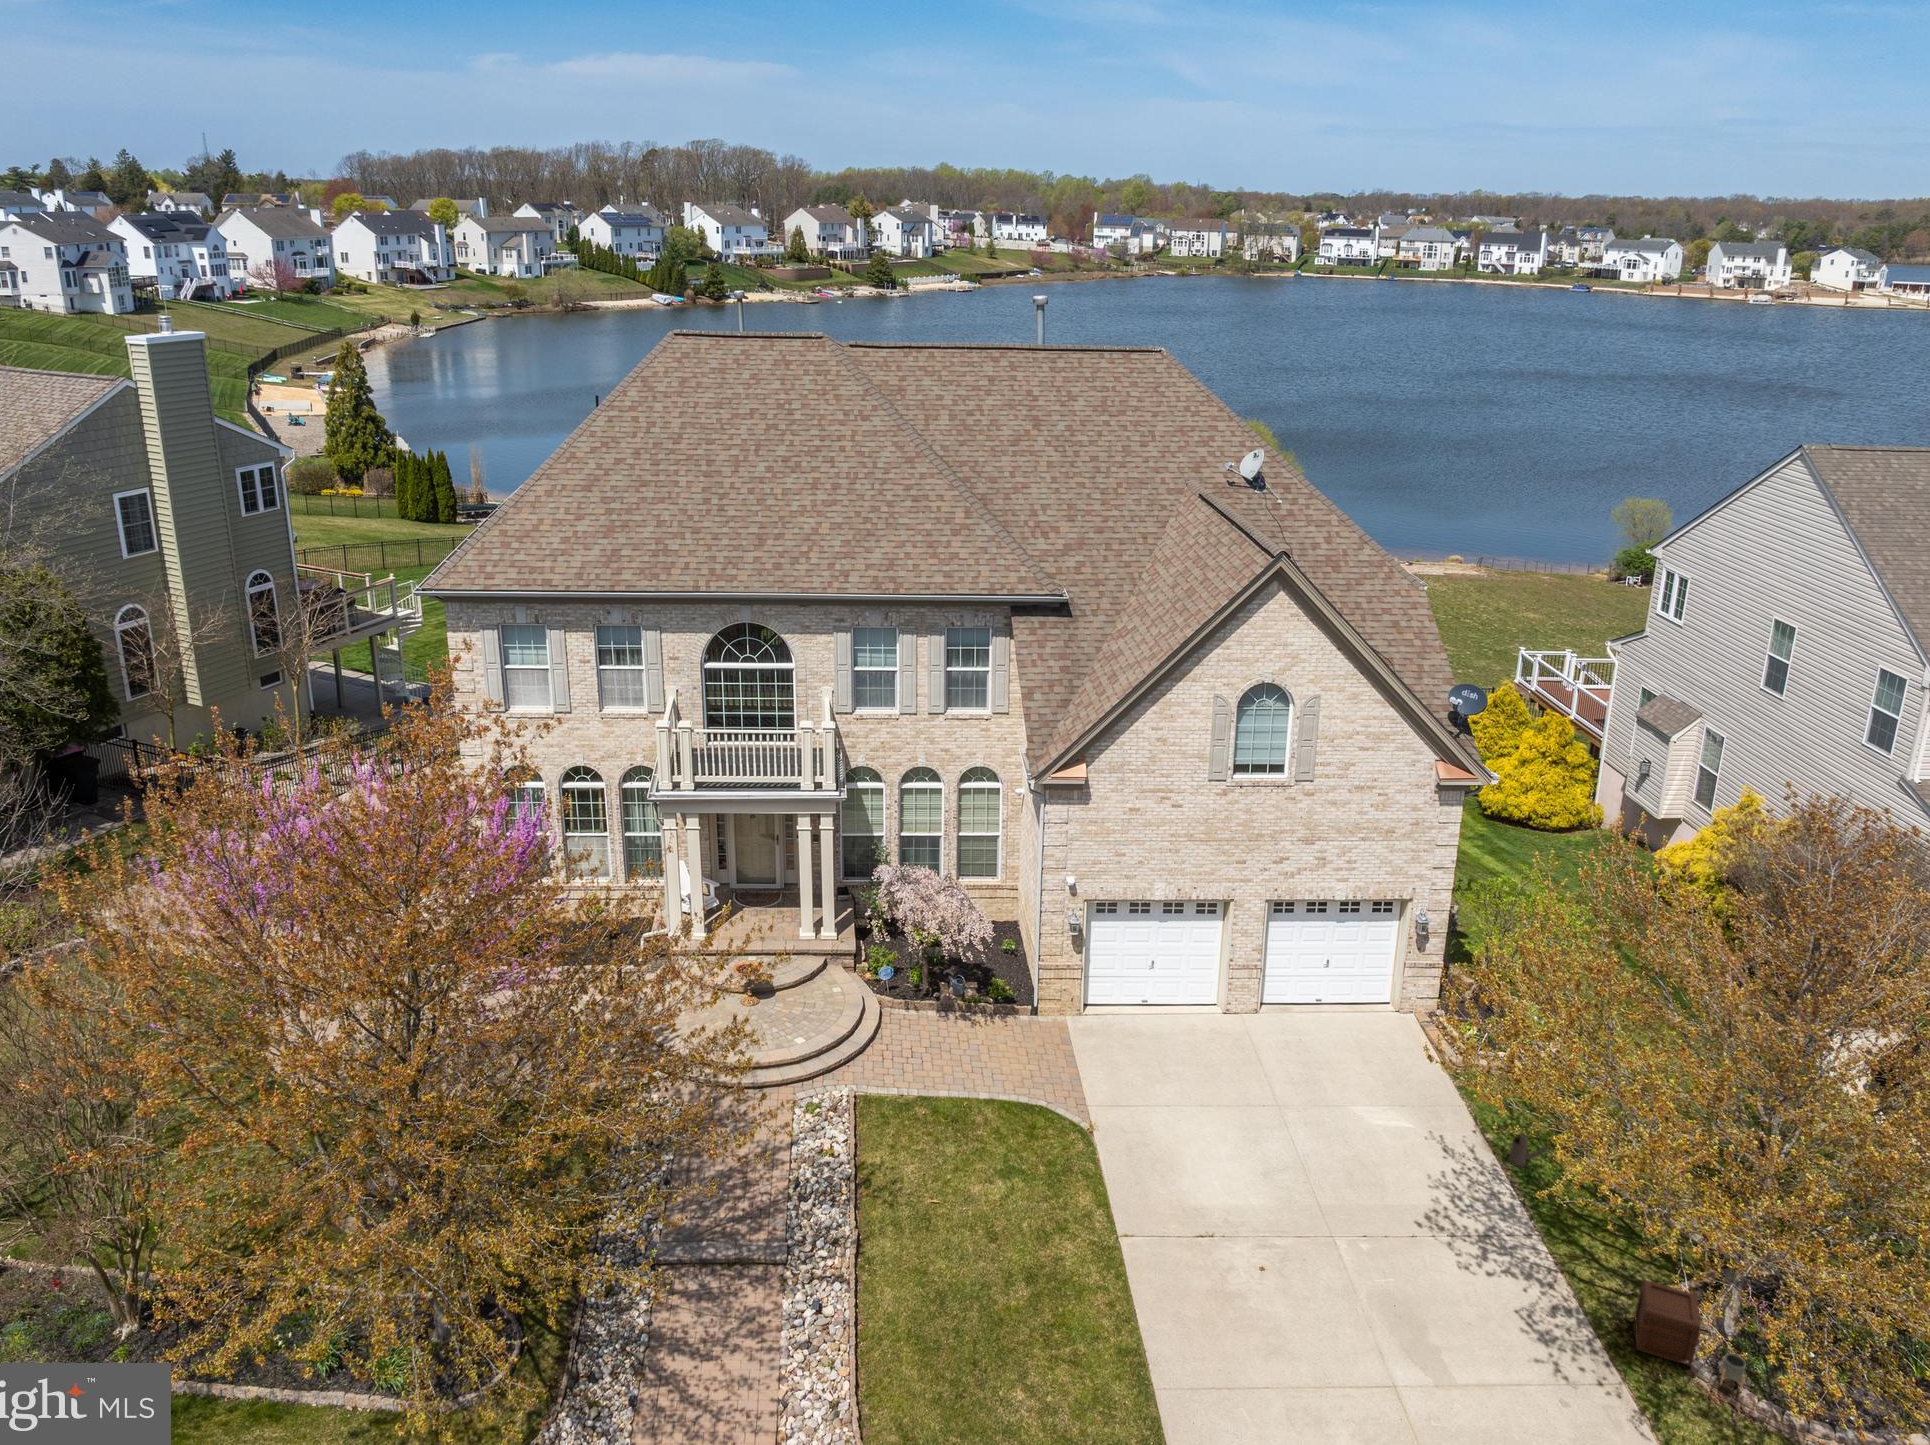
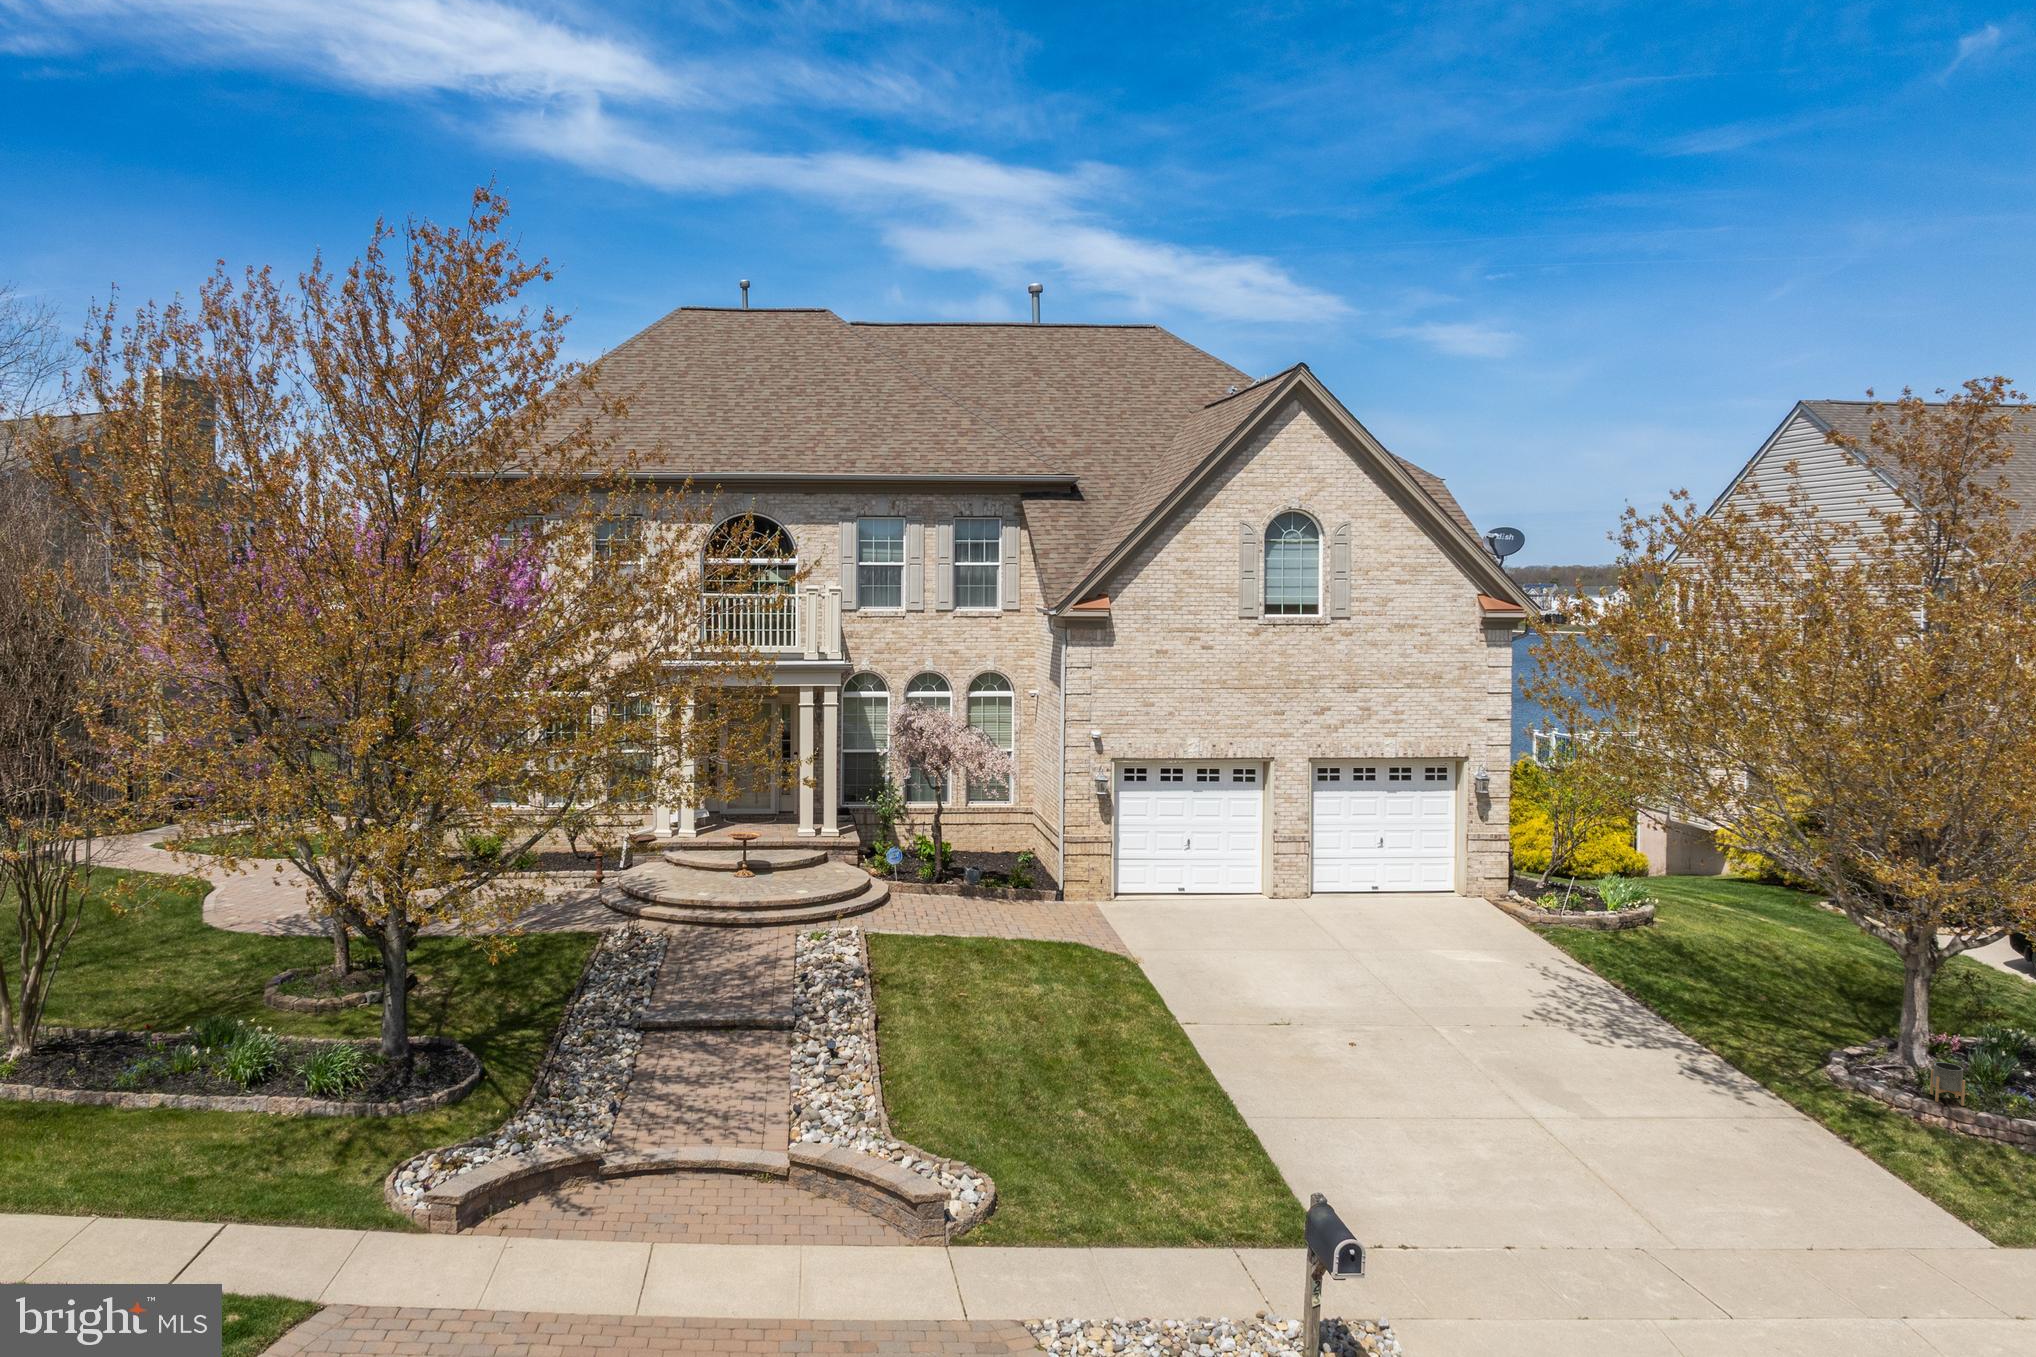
watering can: present [1508,1133,1551,1167] -> none [1613,932,1667,974]
wooden crate: present [1634,1280,1701,1366] -> none [1810,1004,1899,1090]

